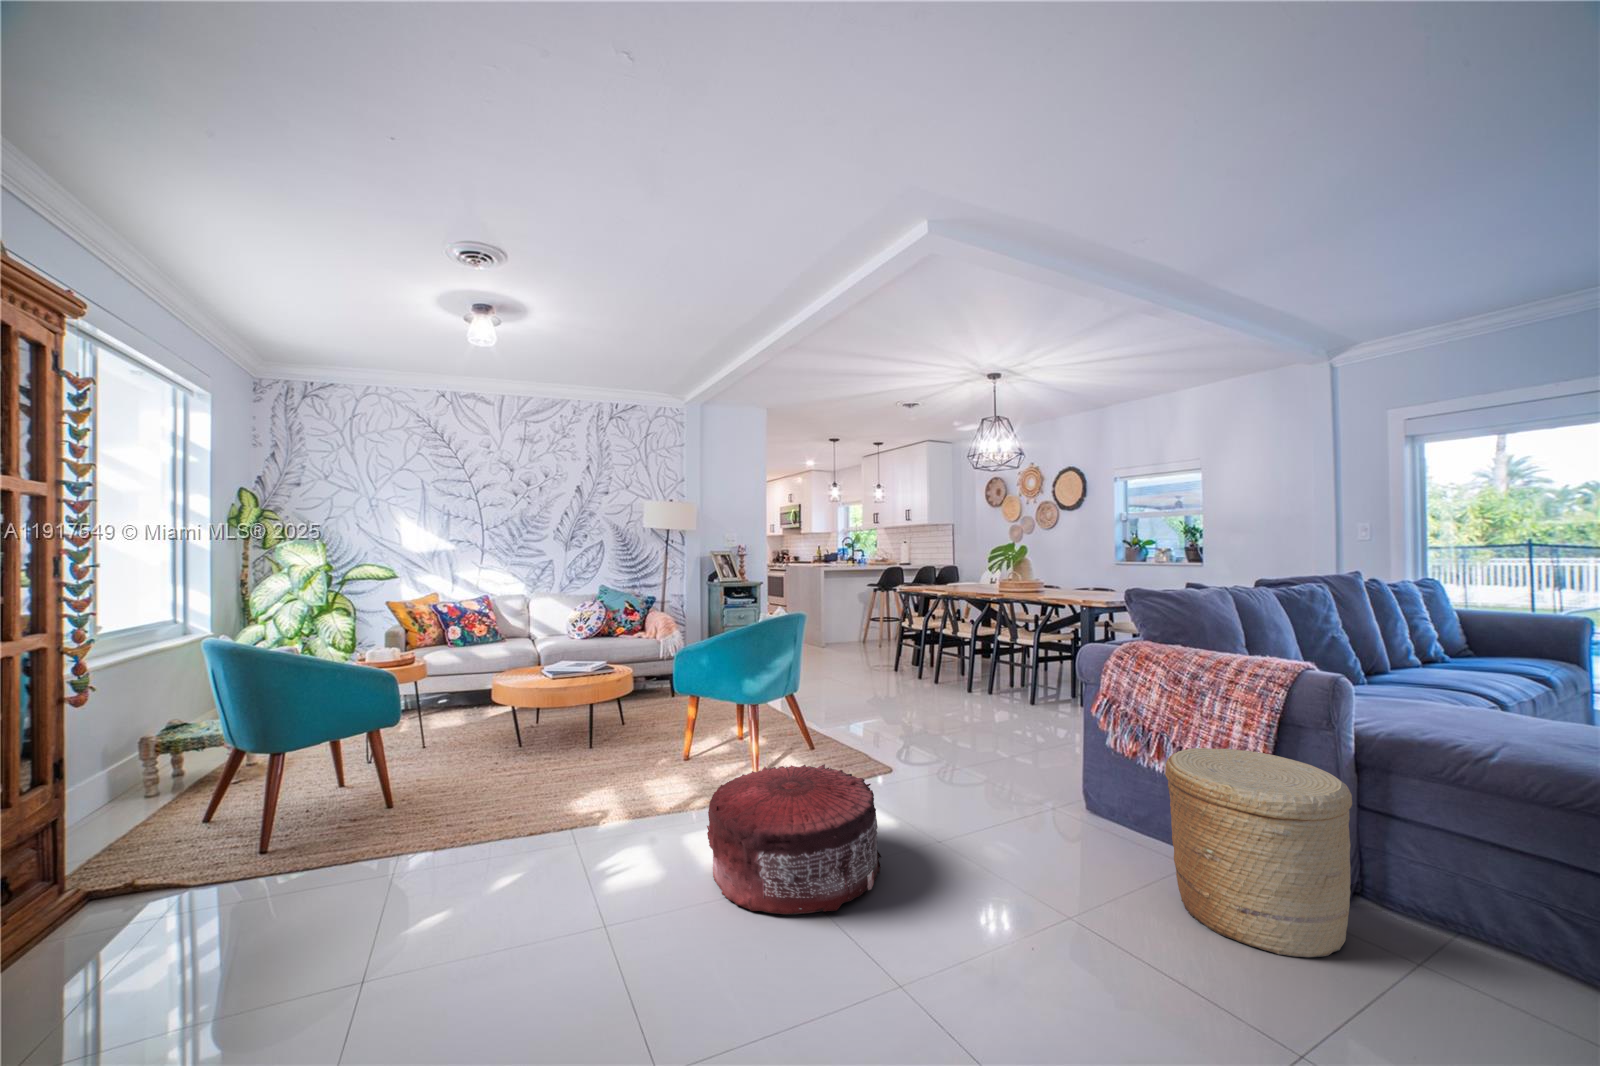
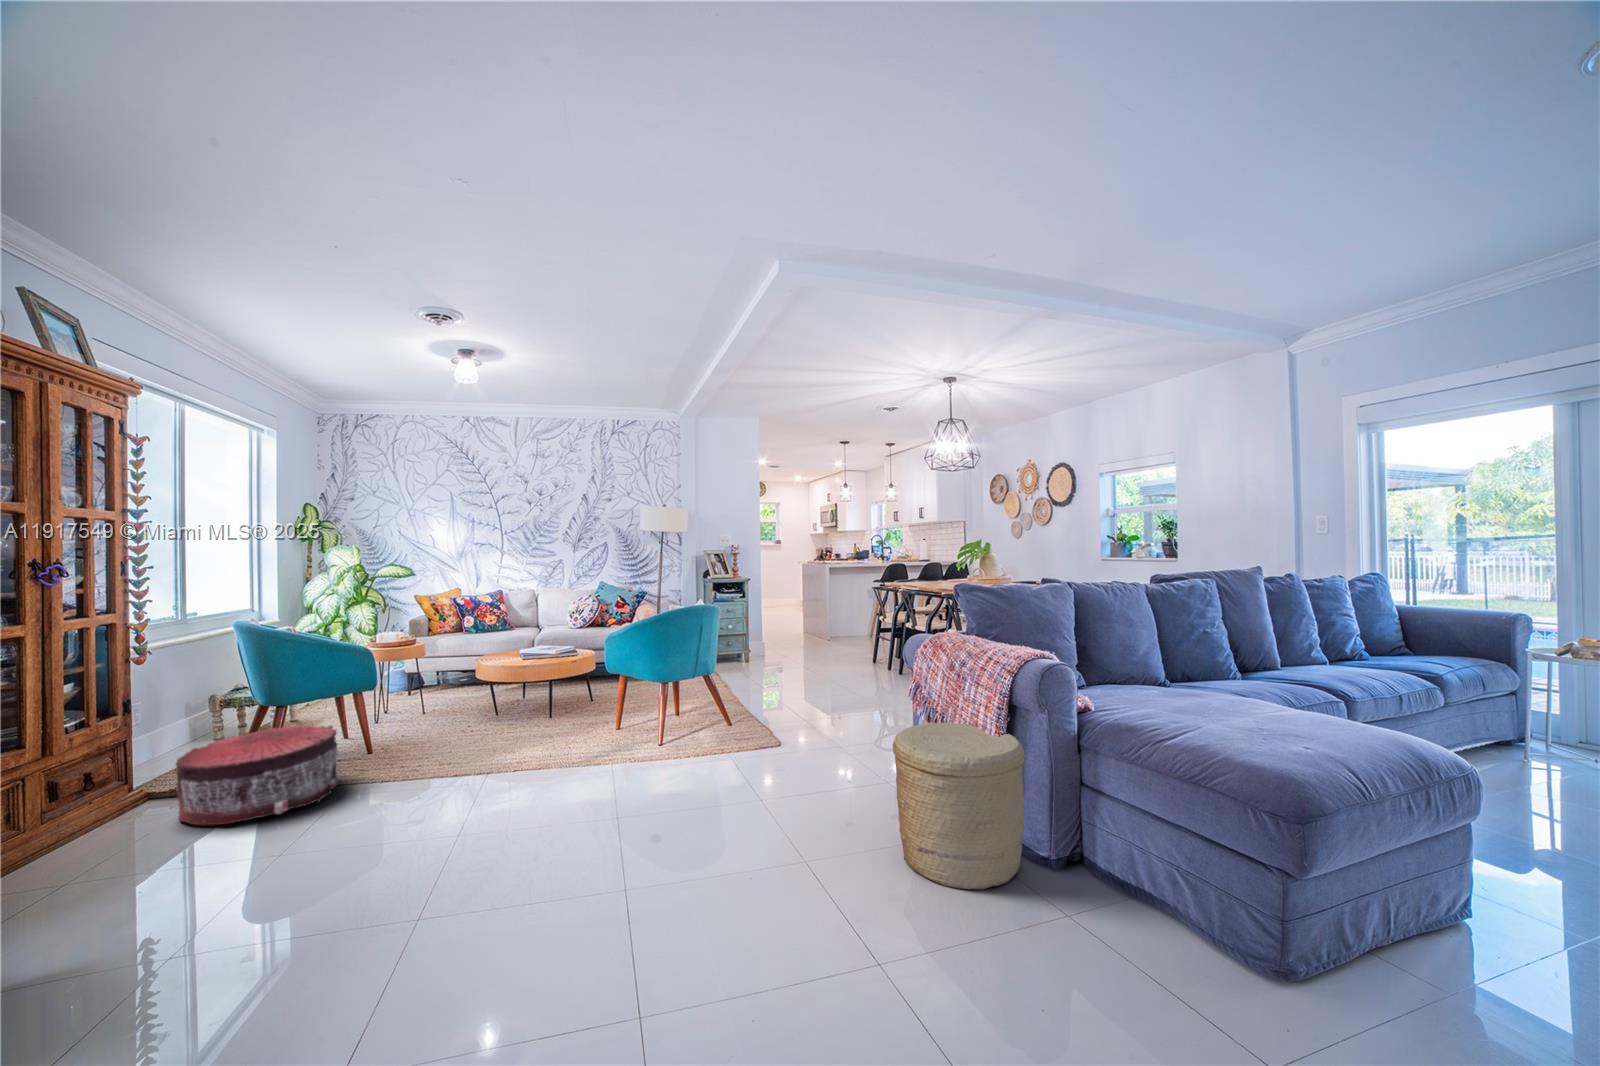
pouf: present [707,764,881,914] -> present [176,725,338,825]

